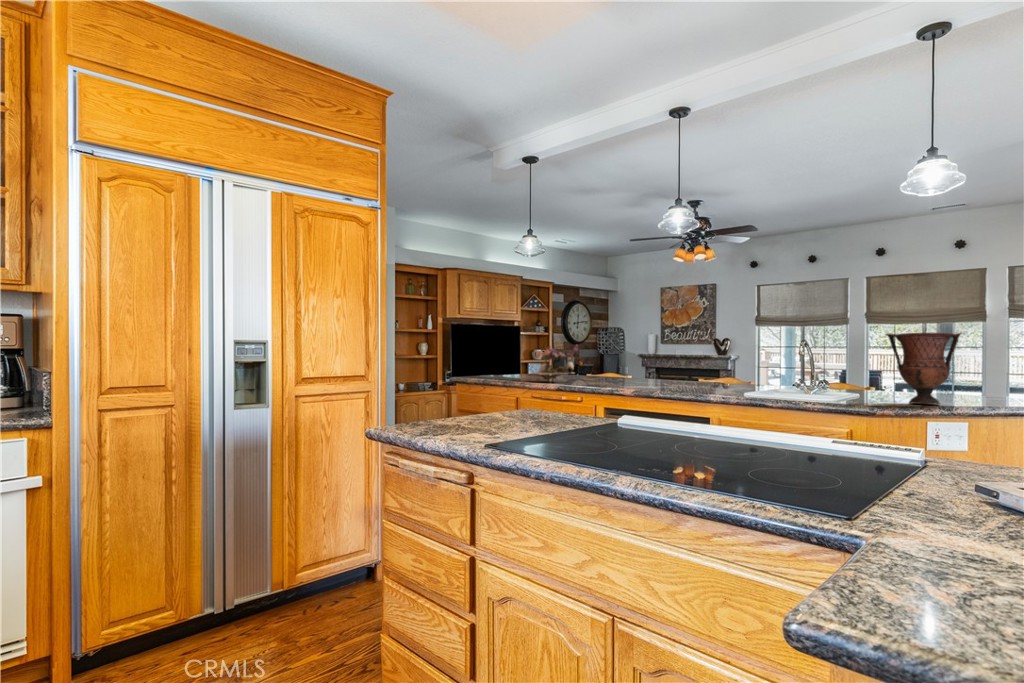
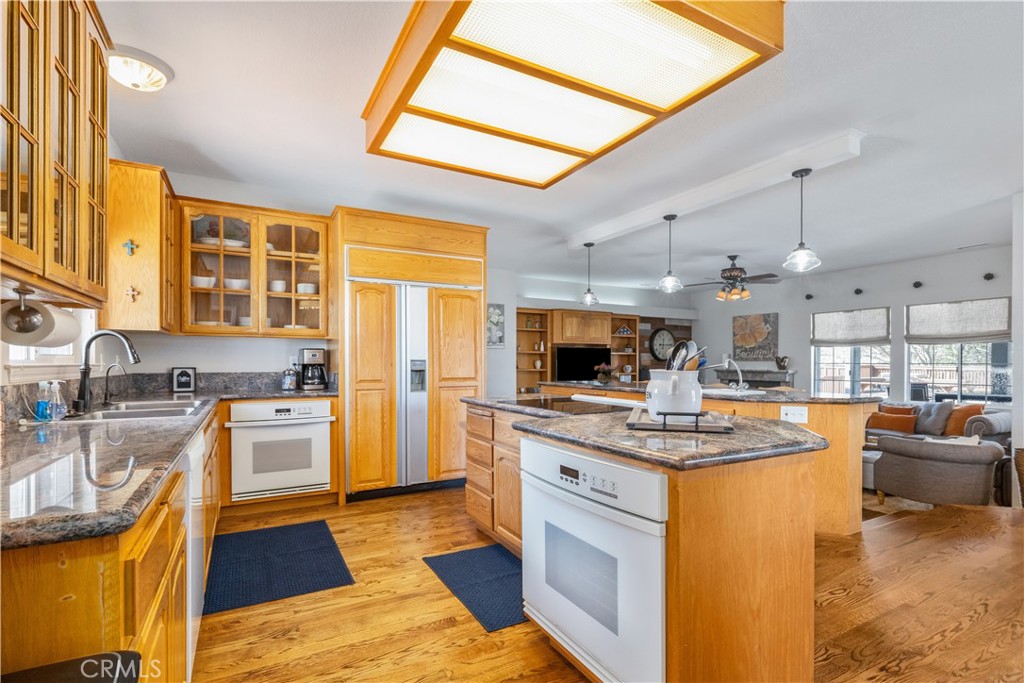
vase: present [886,332,962,405] -> none [779,352,824,398]

